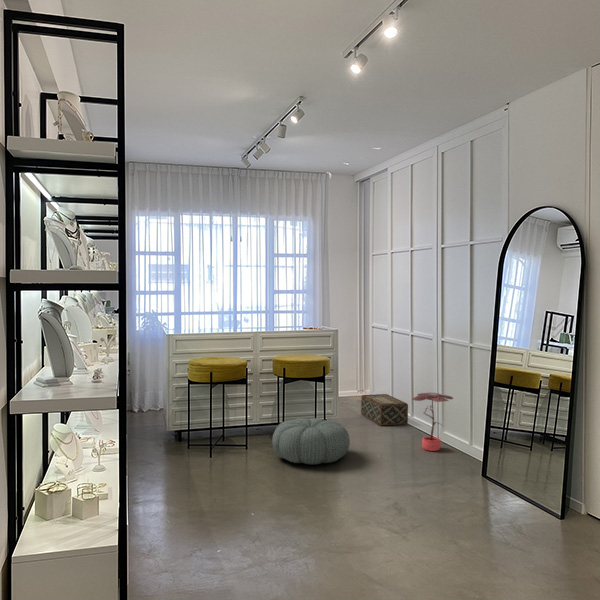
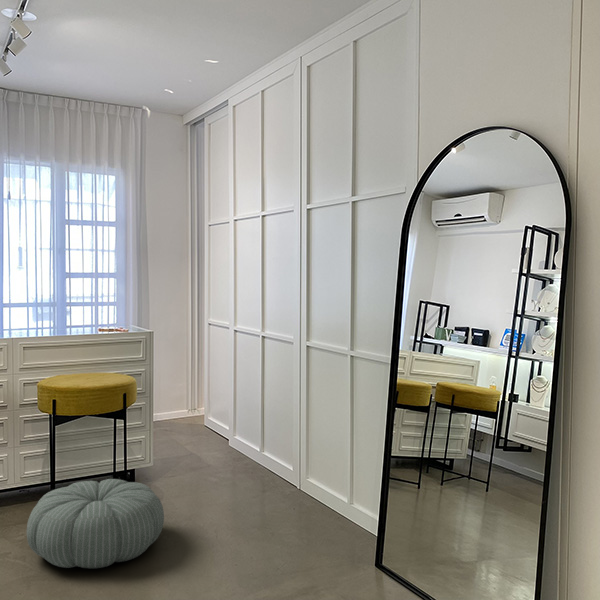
potted plant: present [412,393,453,451] -> none [264,427,325,517]
woven basket: present [361,394,408,426] -> none [191,420,257,471]

